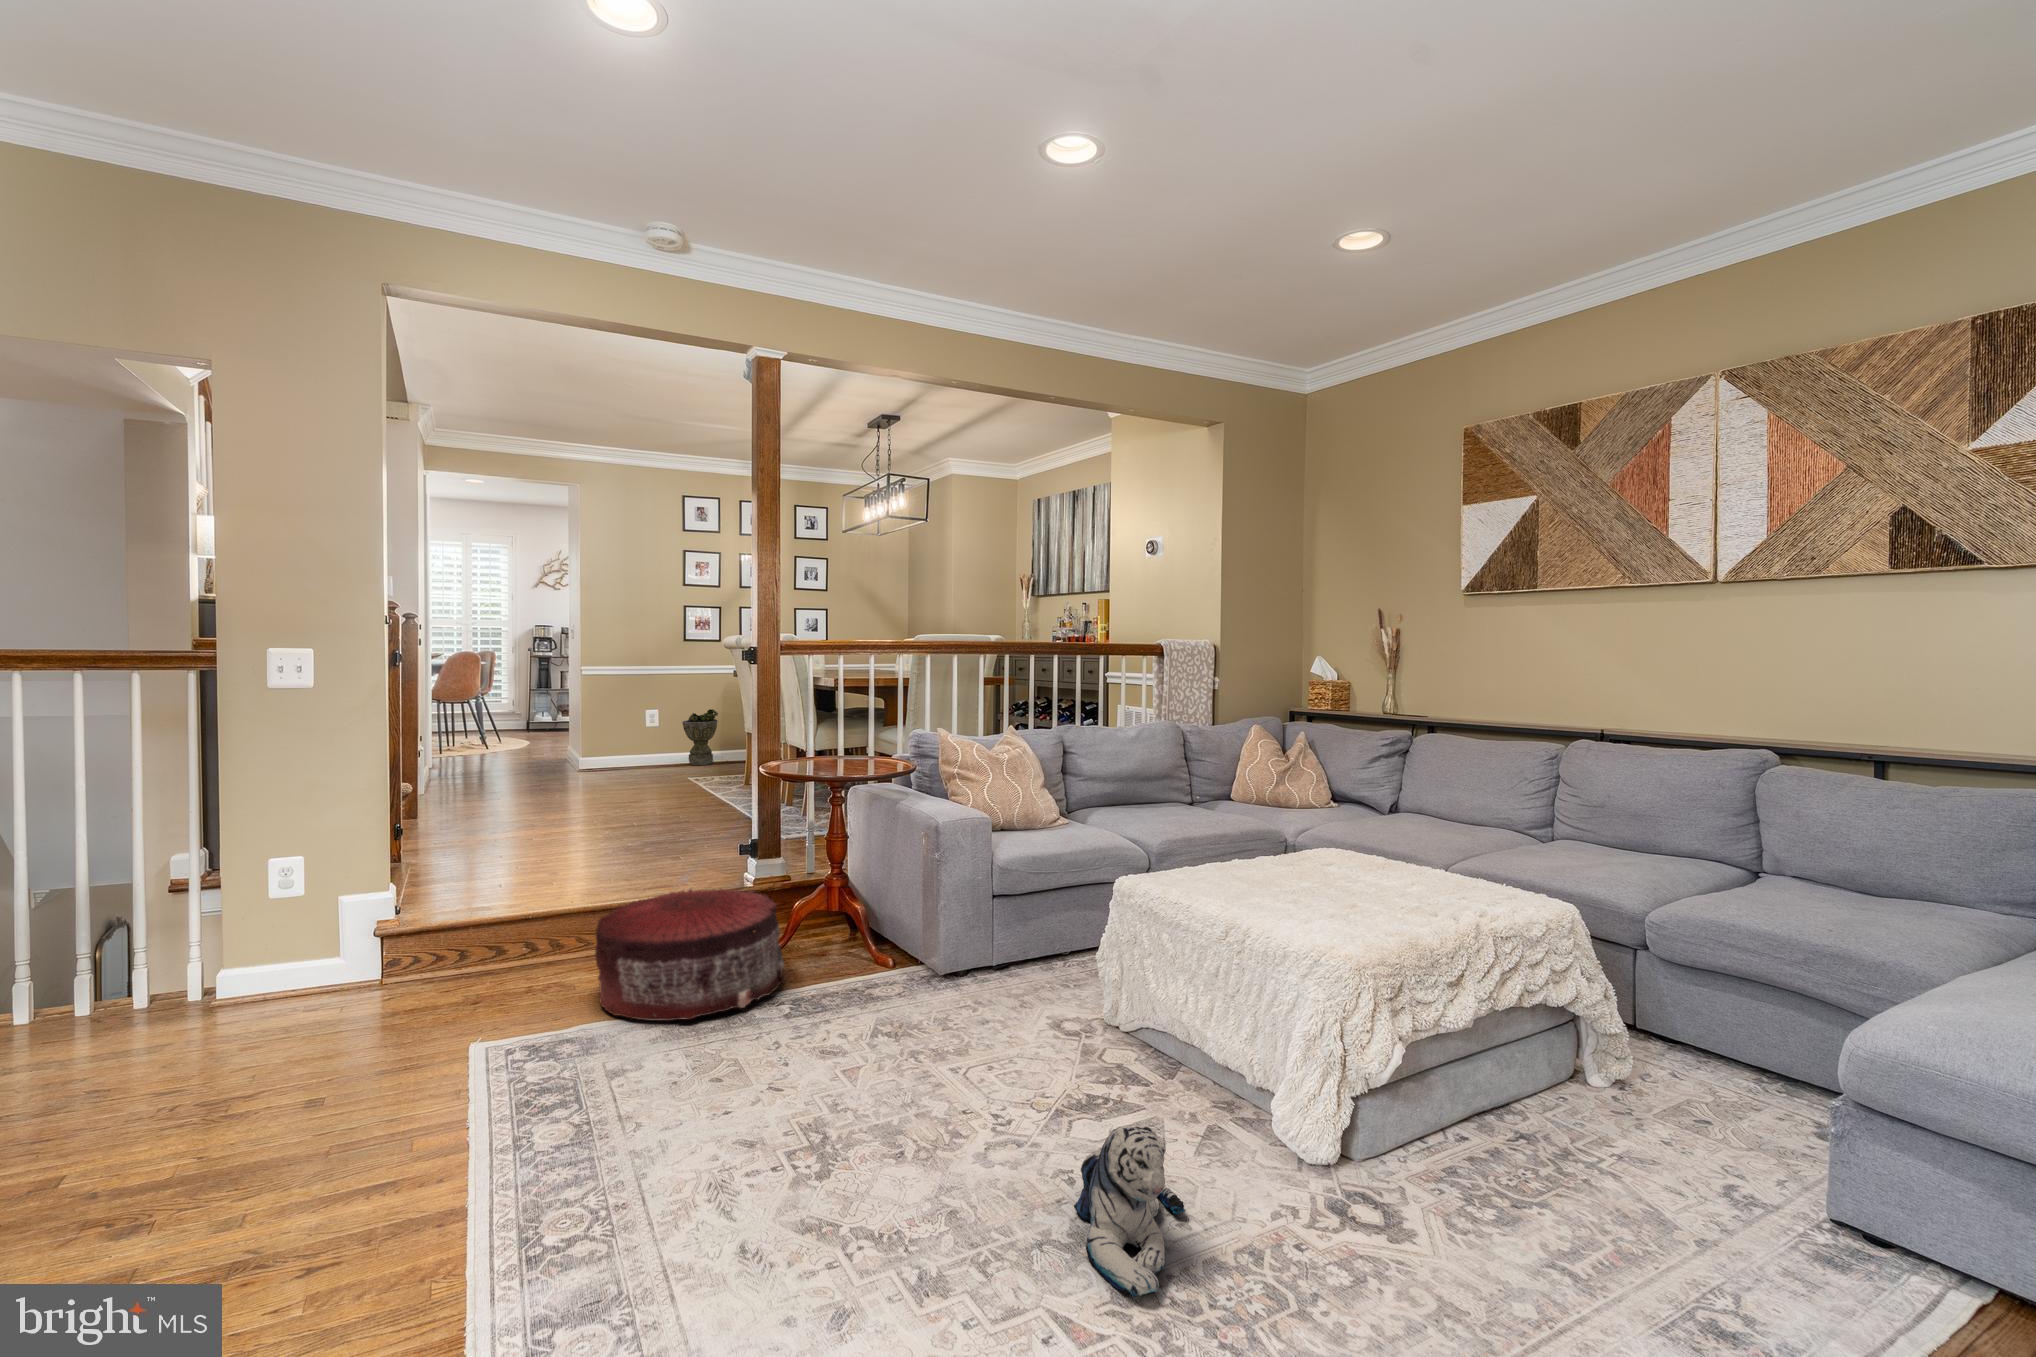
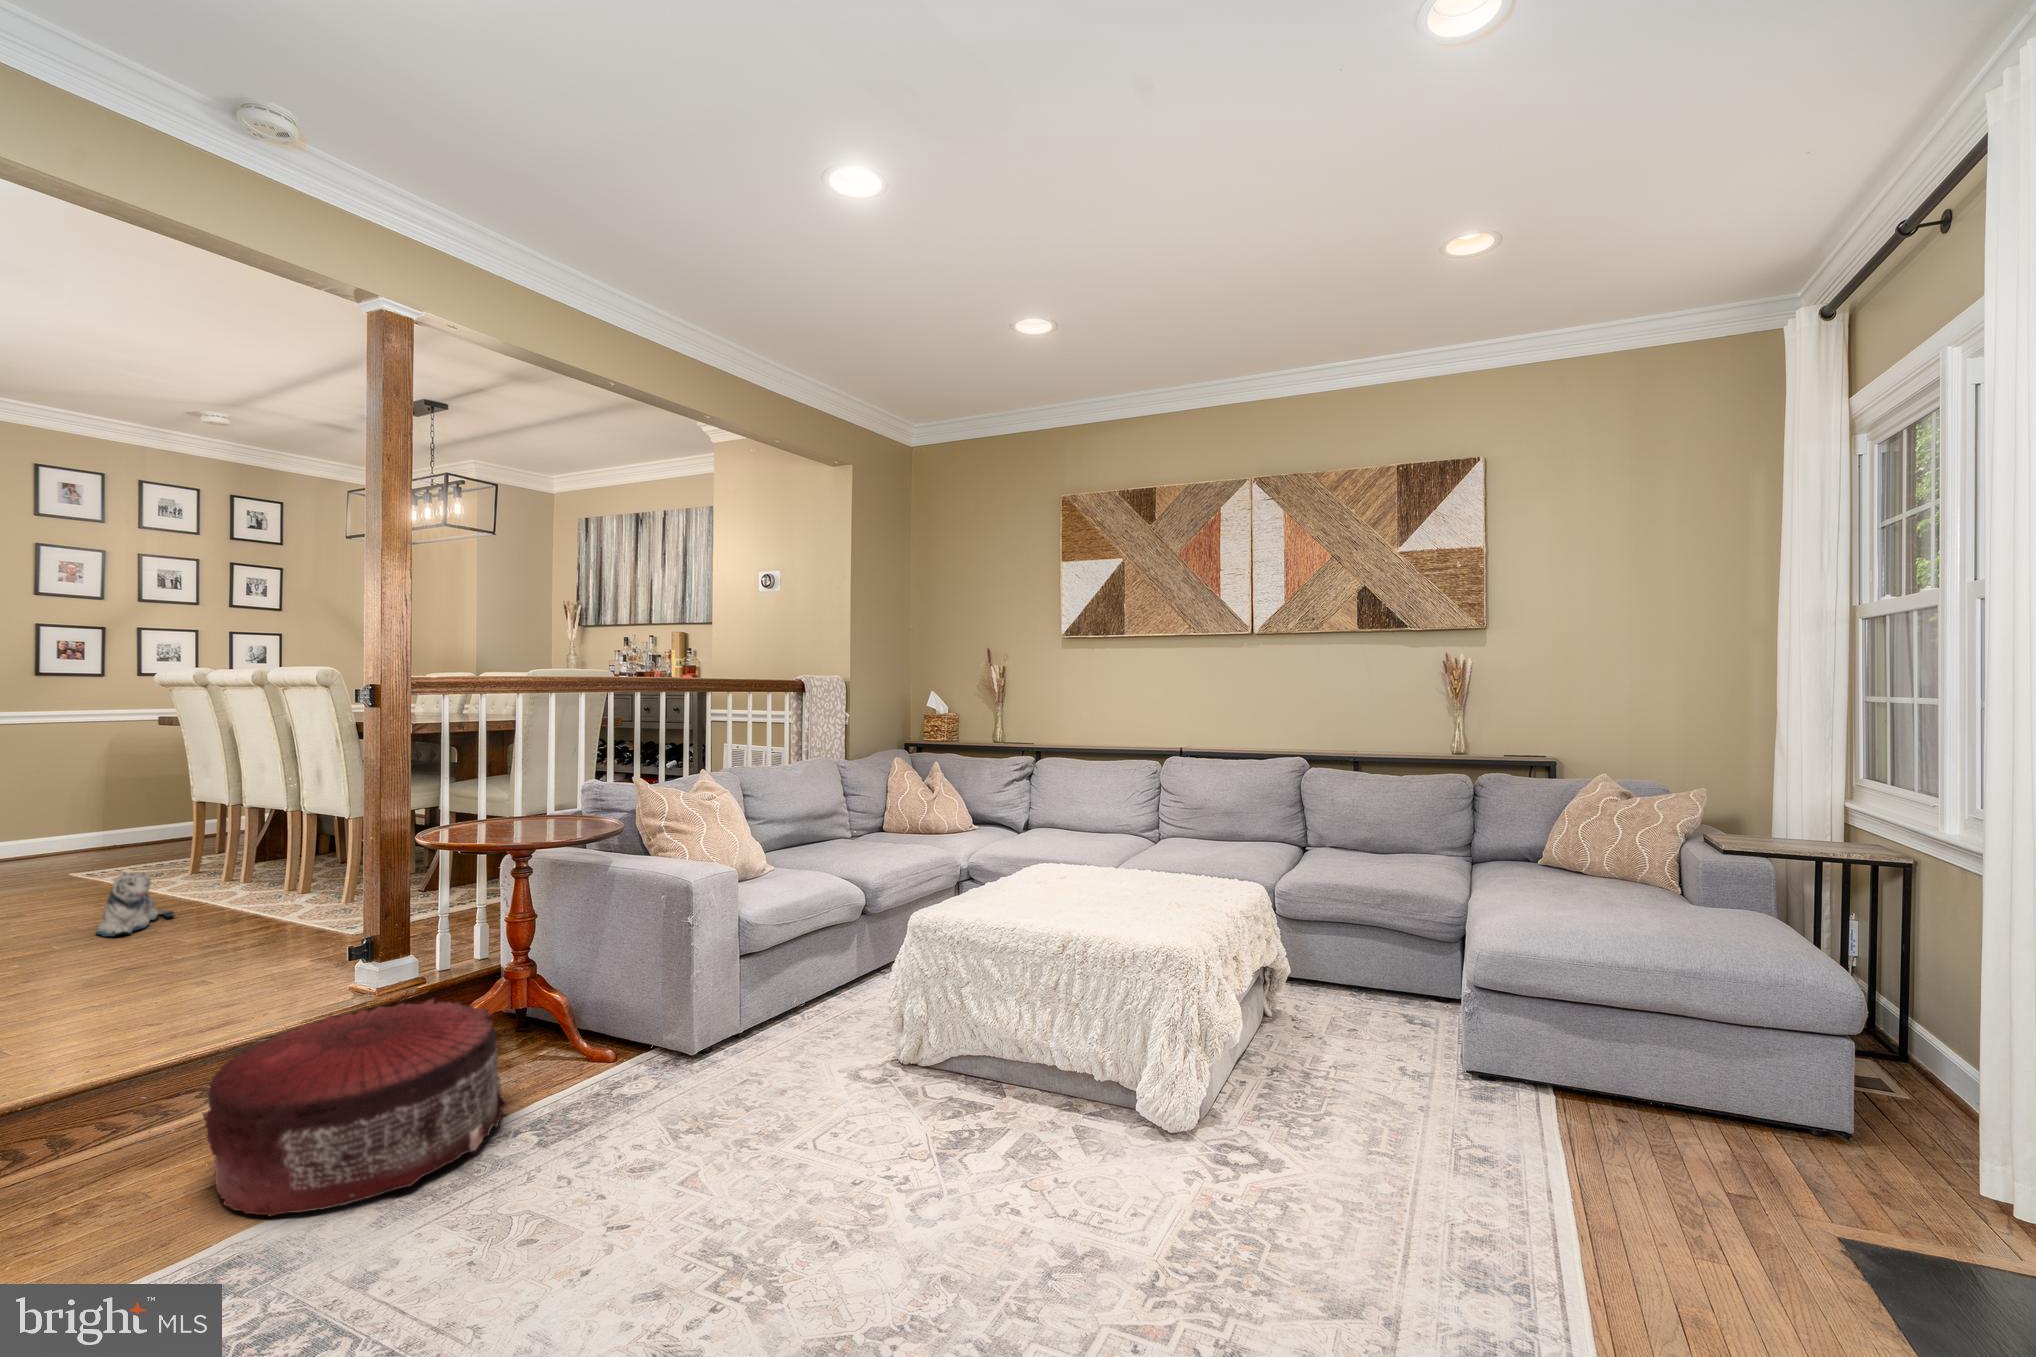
planter: present [682,709,718,765] -> none [33,771,102,853]
plush toy: present [1074,1126,1185,1297] -> present [97,872,174,937]

